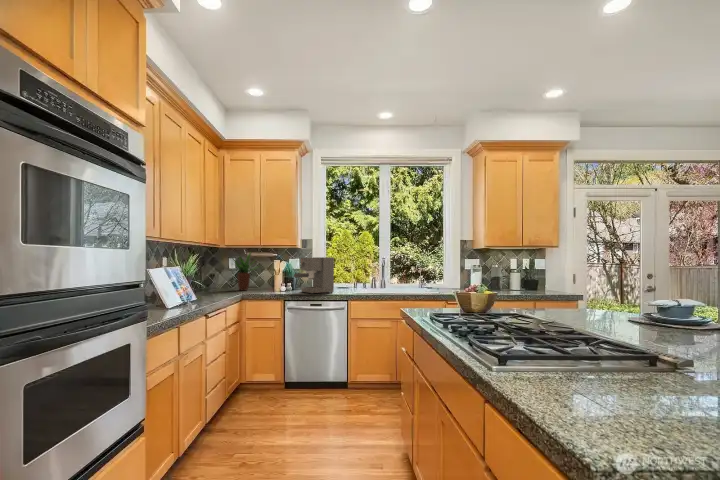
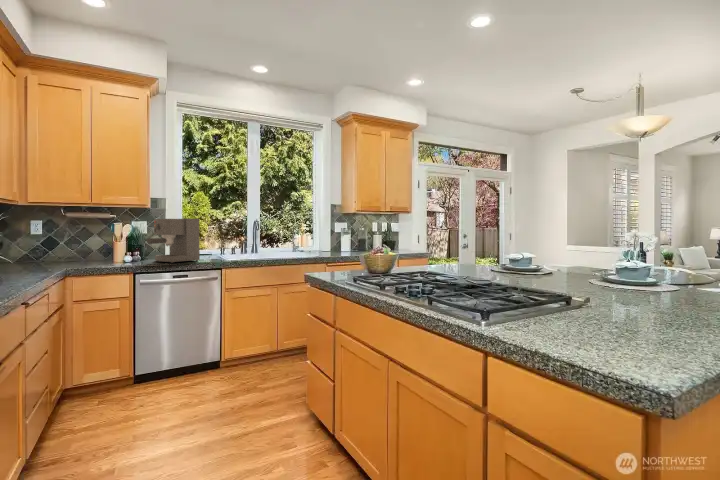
potted plant: present [232,253,254,290] -> none [39,210,94,263]

